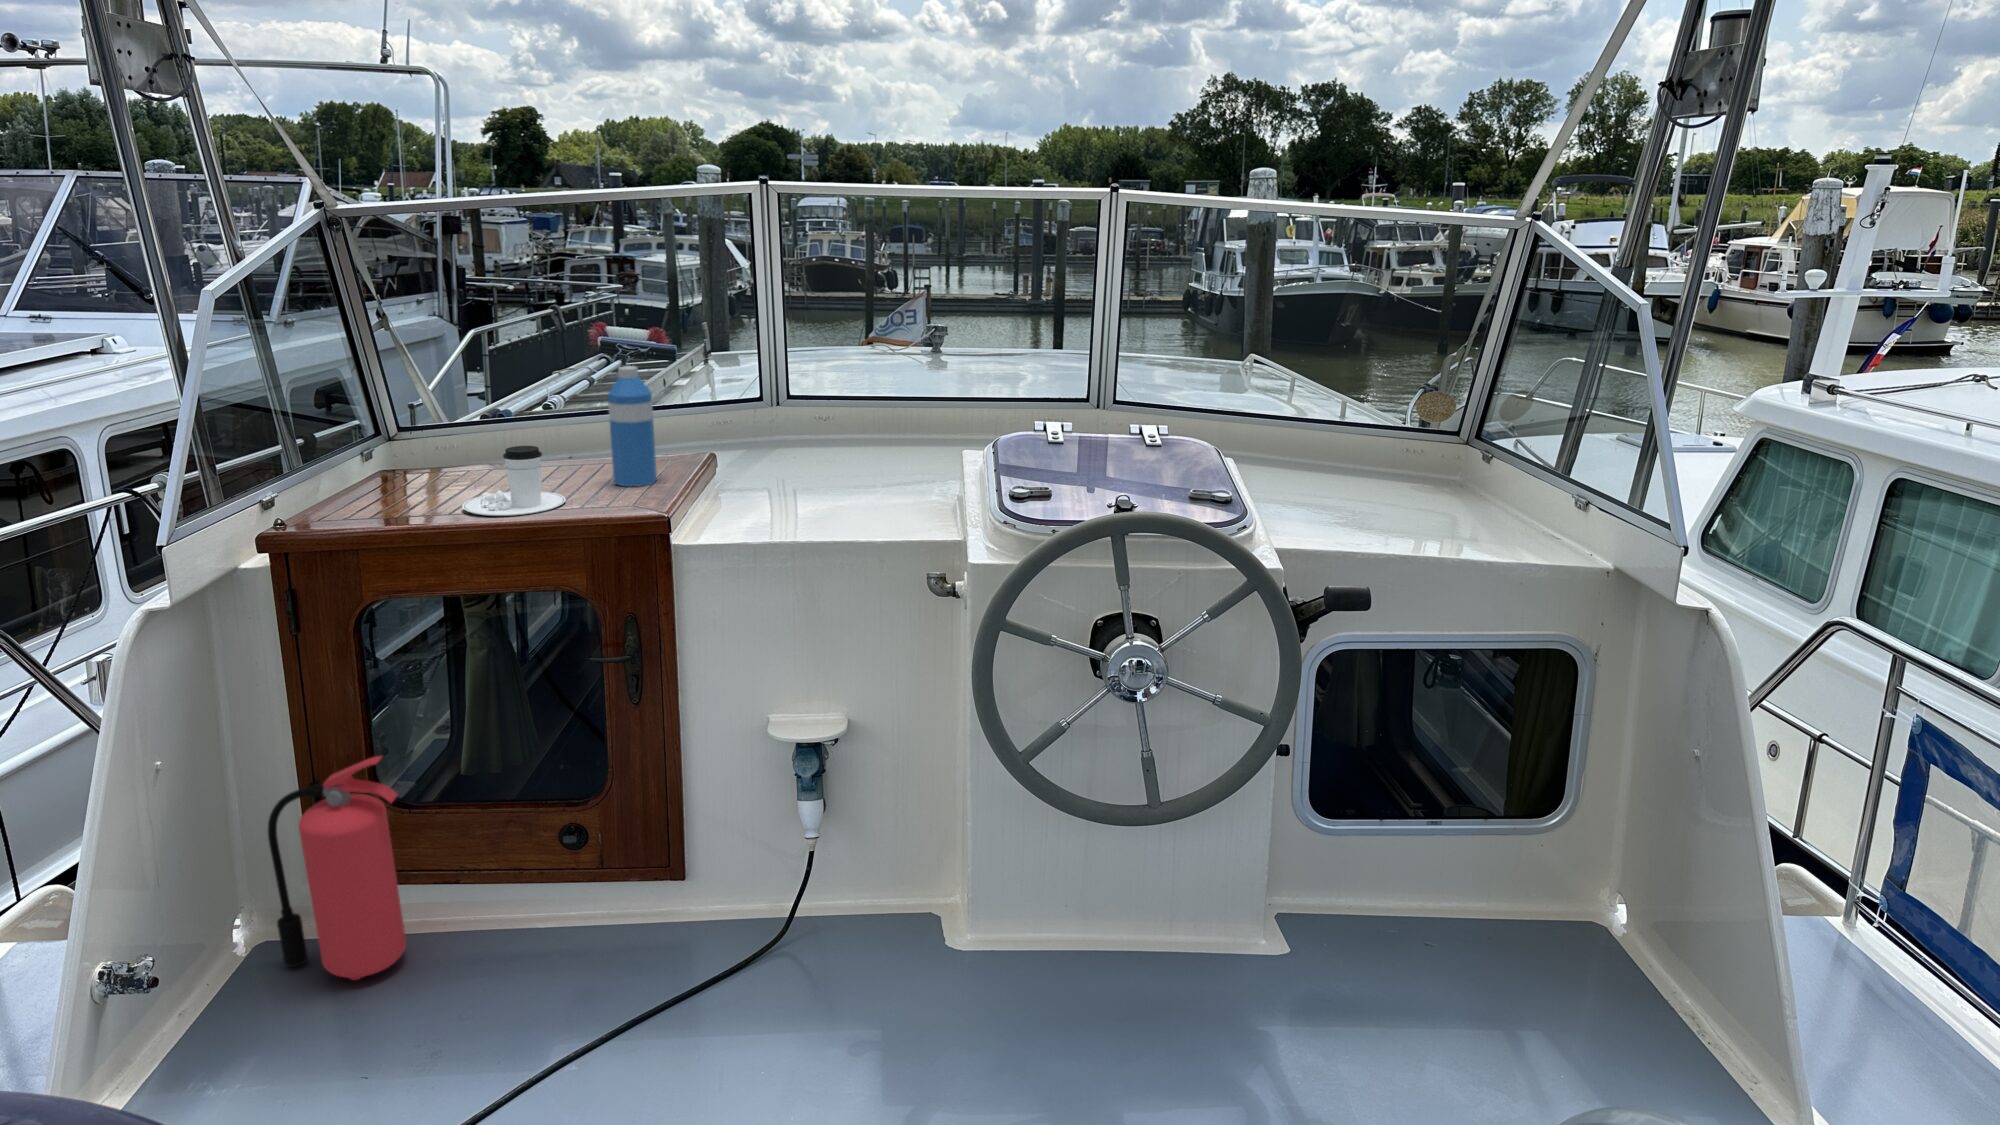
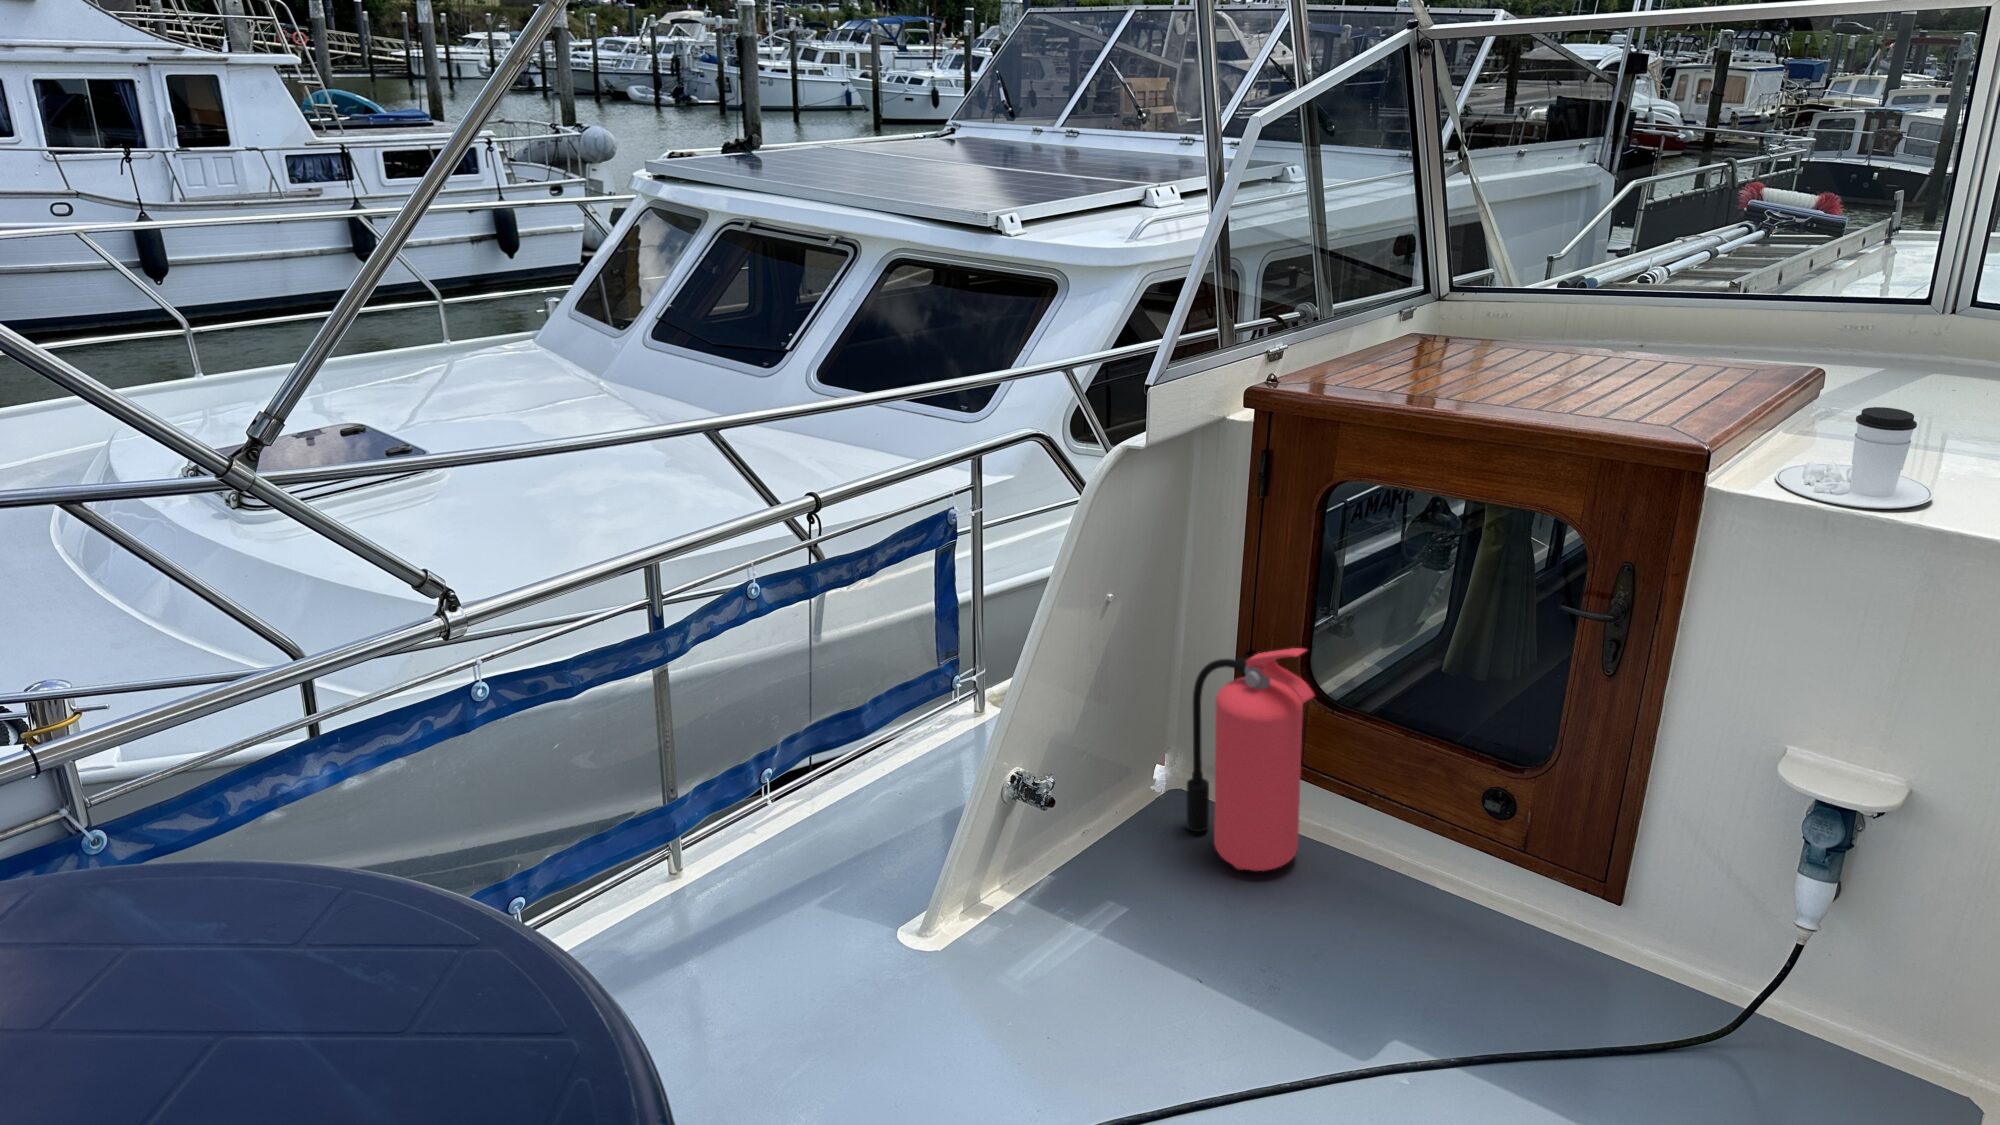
water bottle: present [608,366,657,487] -> none [1666,239,1747,400]
coffee cup: present [462,446,566,516] -> present [1775,407,1934,509]

